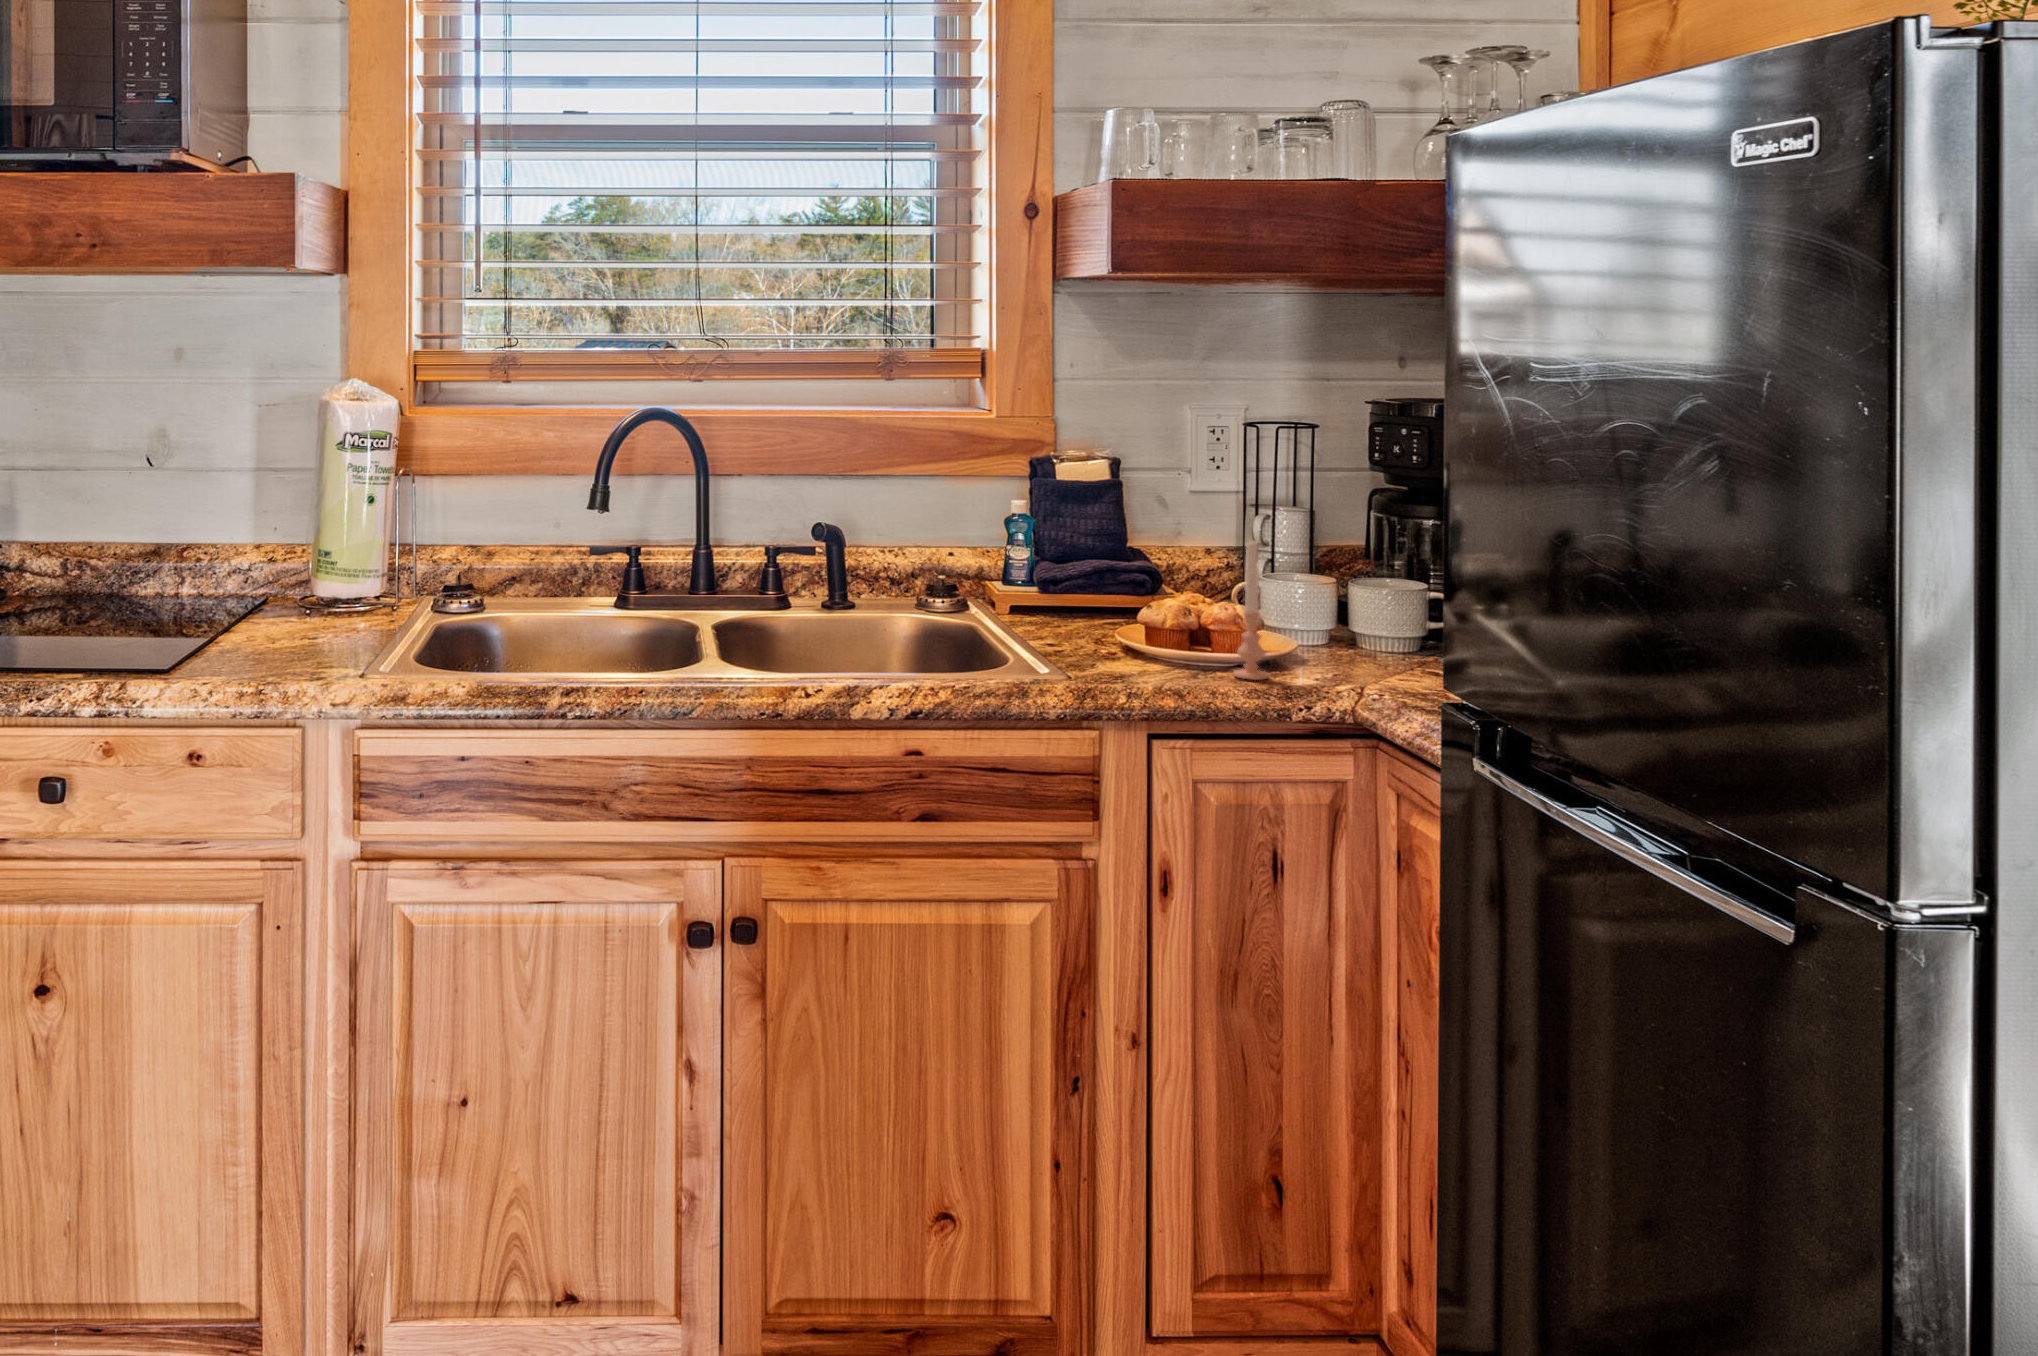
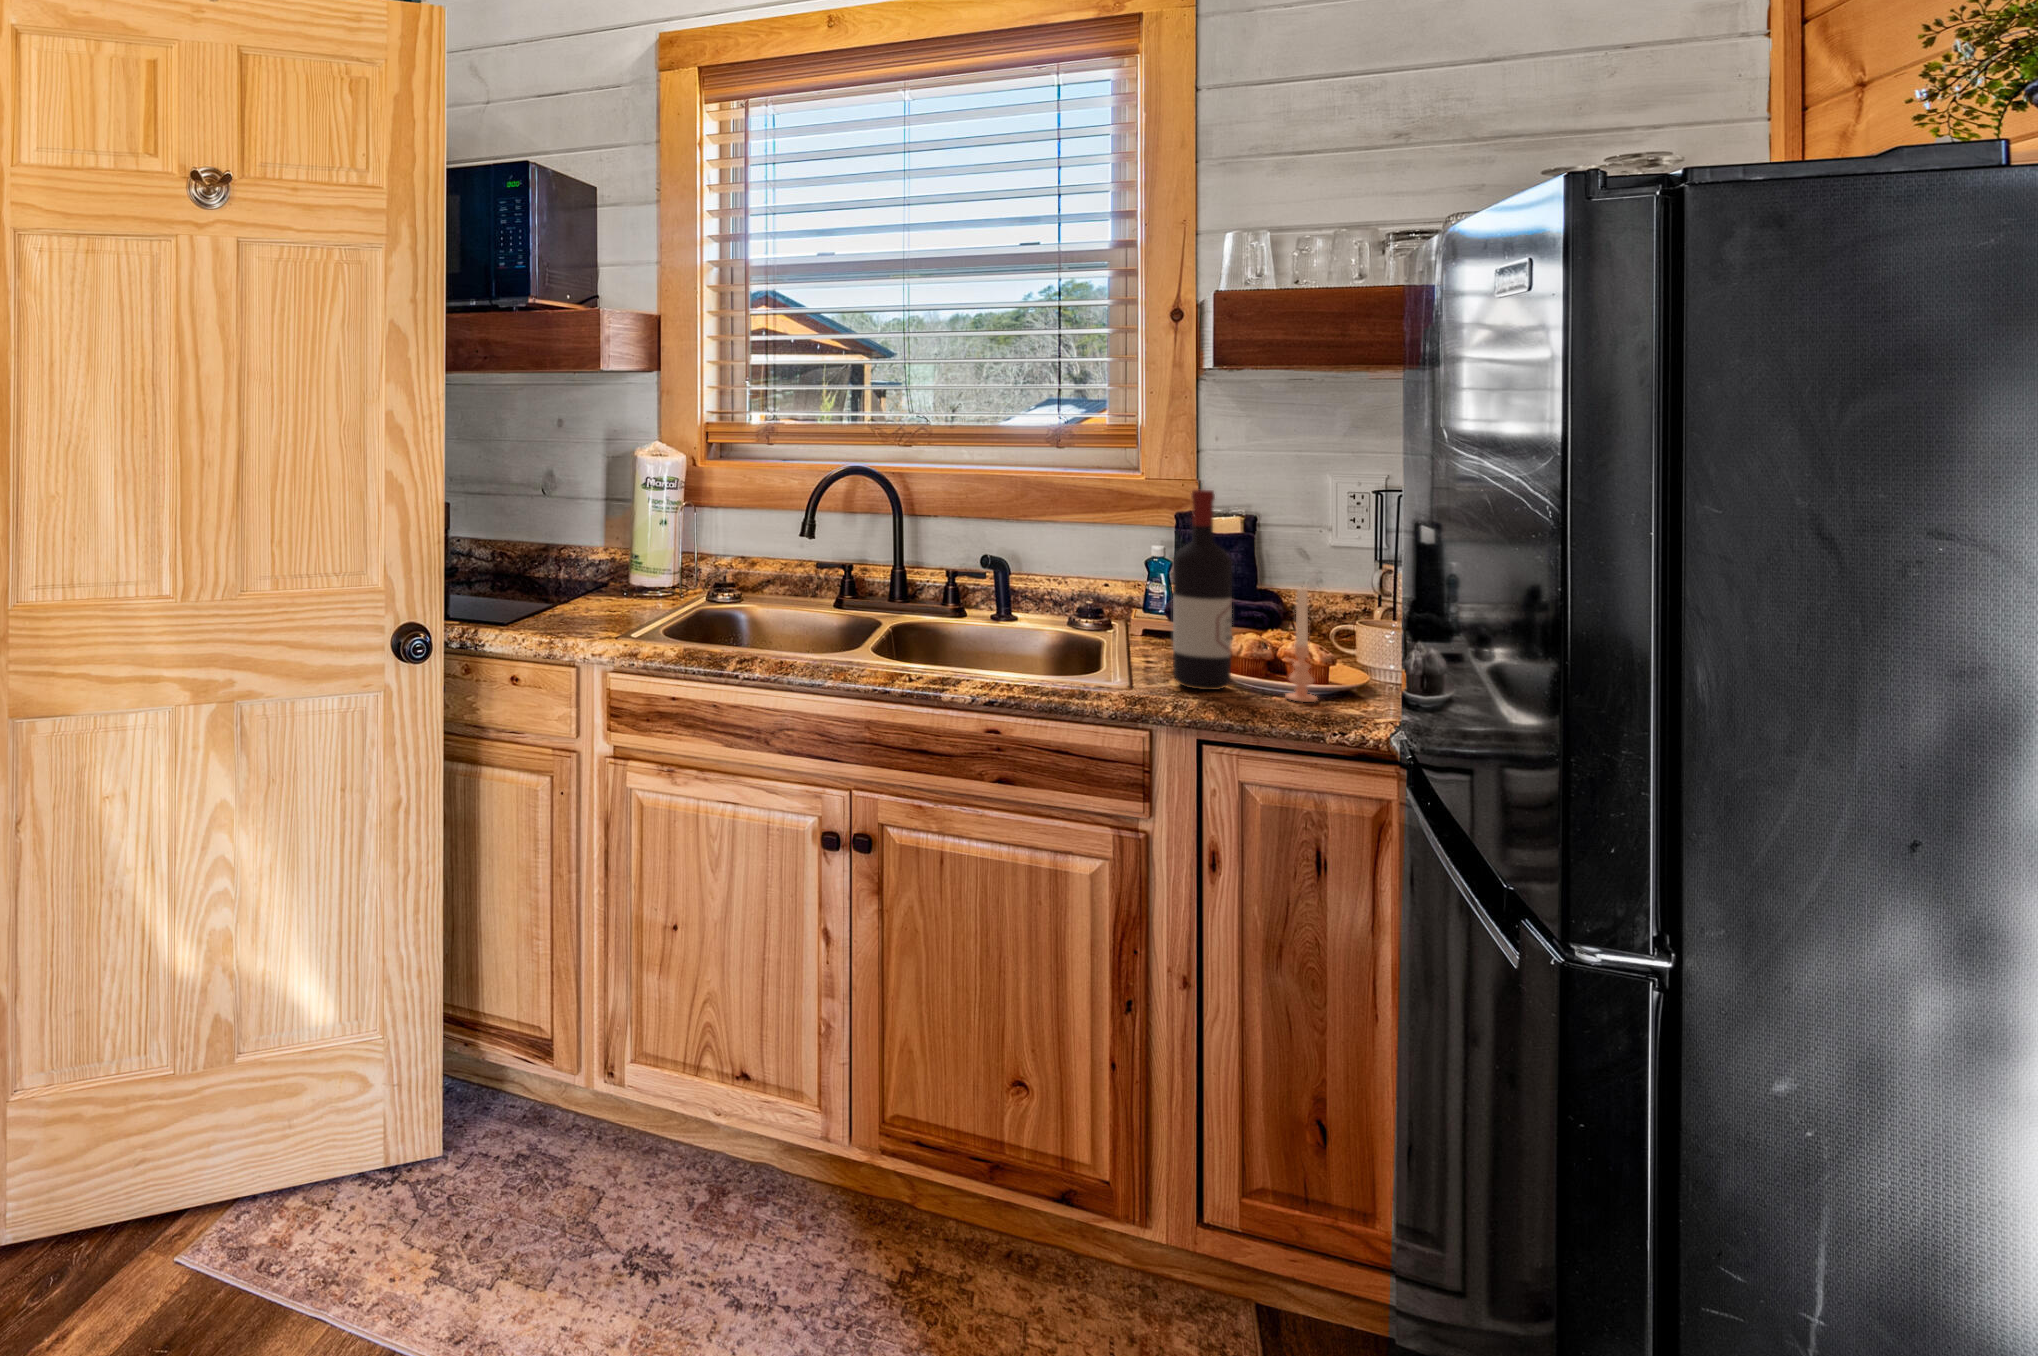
wine bottle: none [1103,426,1171,676] -> present [1173,490,1232,690]

